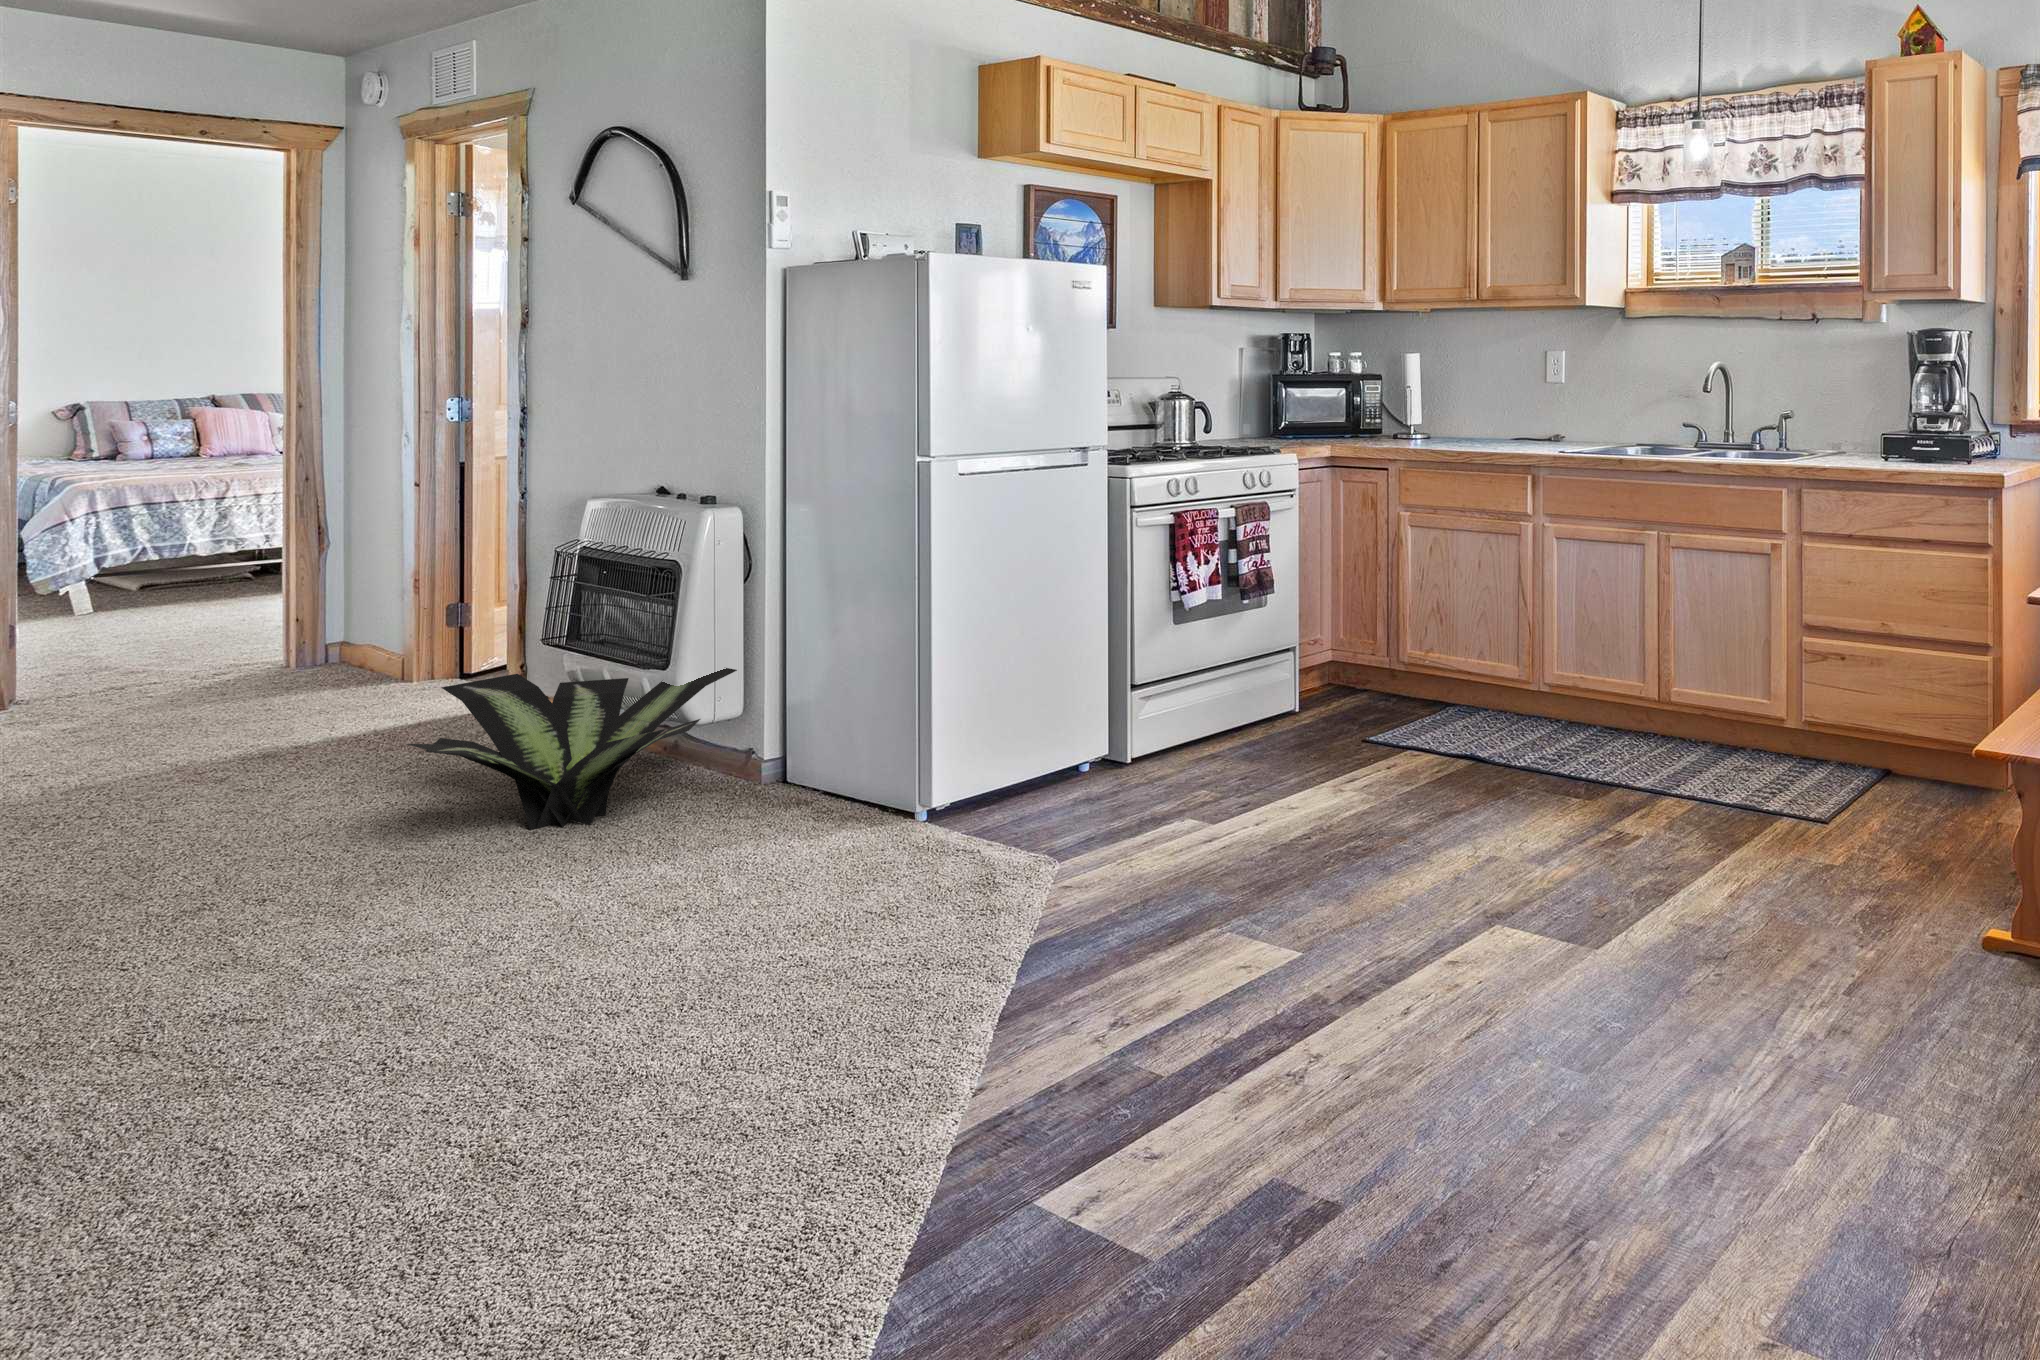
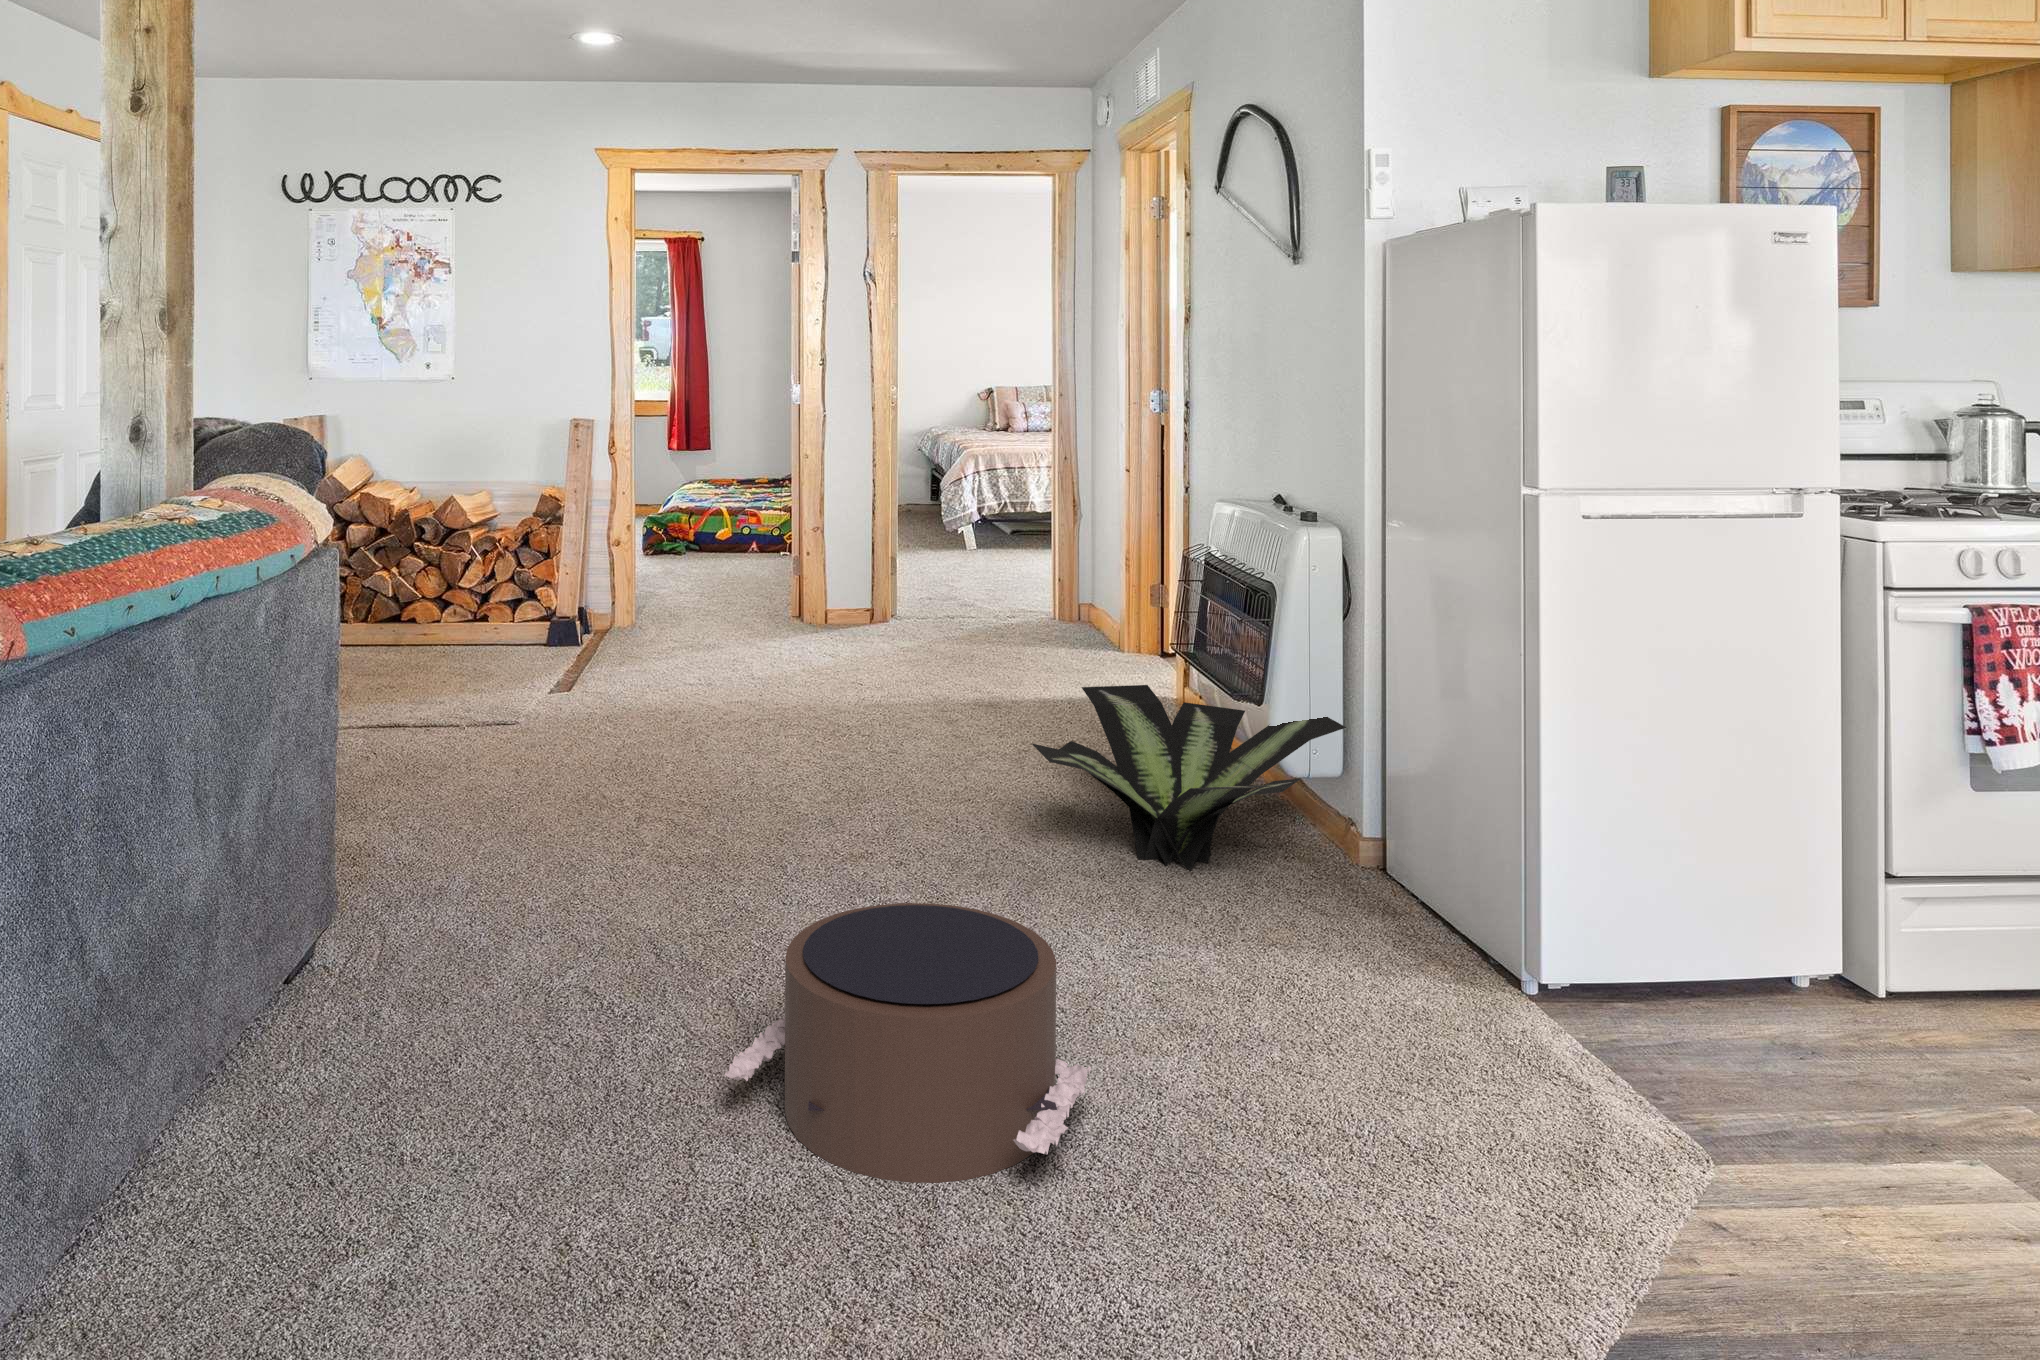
pouf: none [153,865,589,1125] -> present [724,903,1091,1183]

